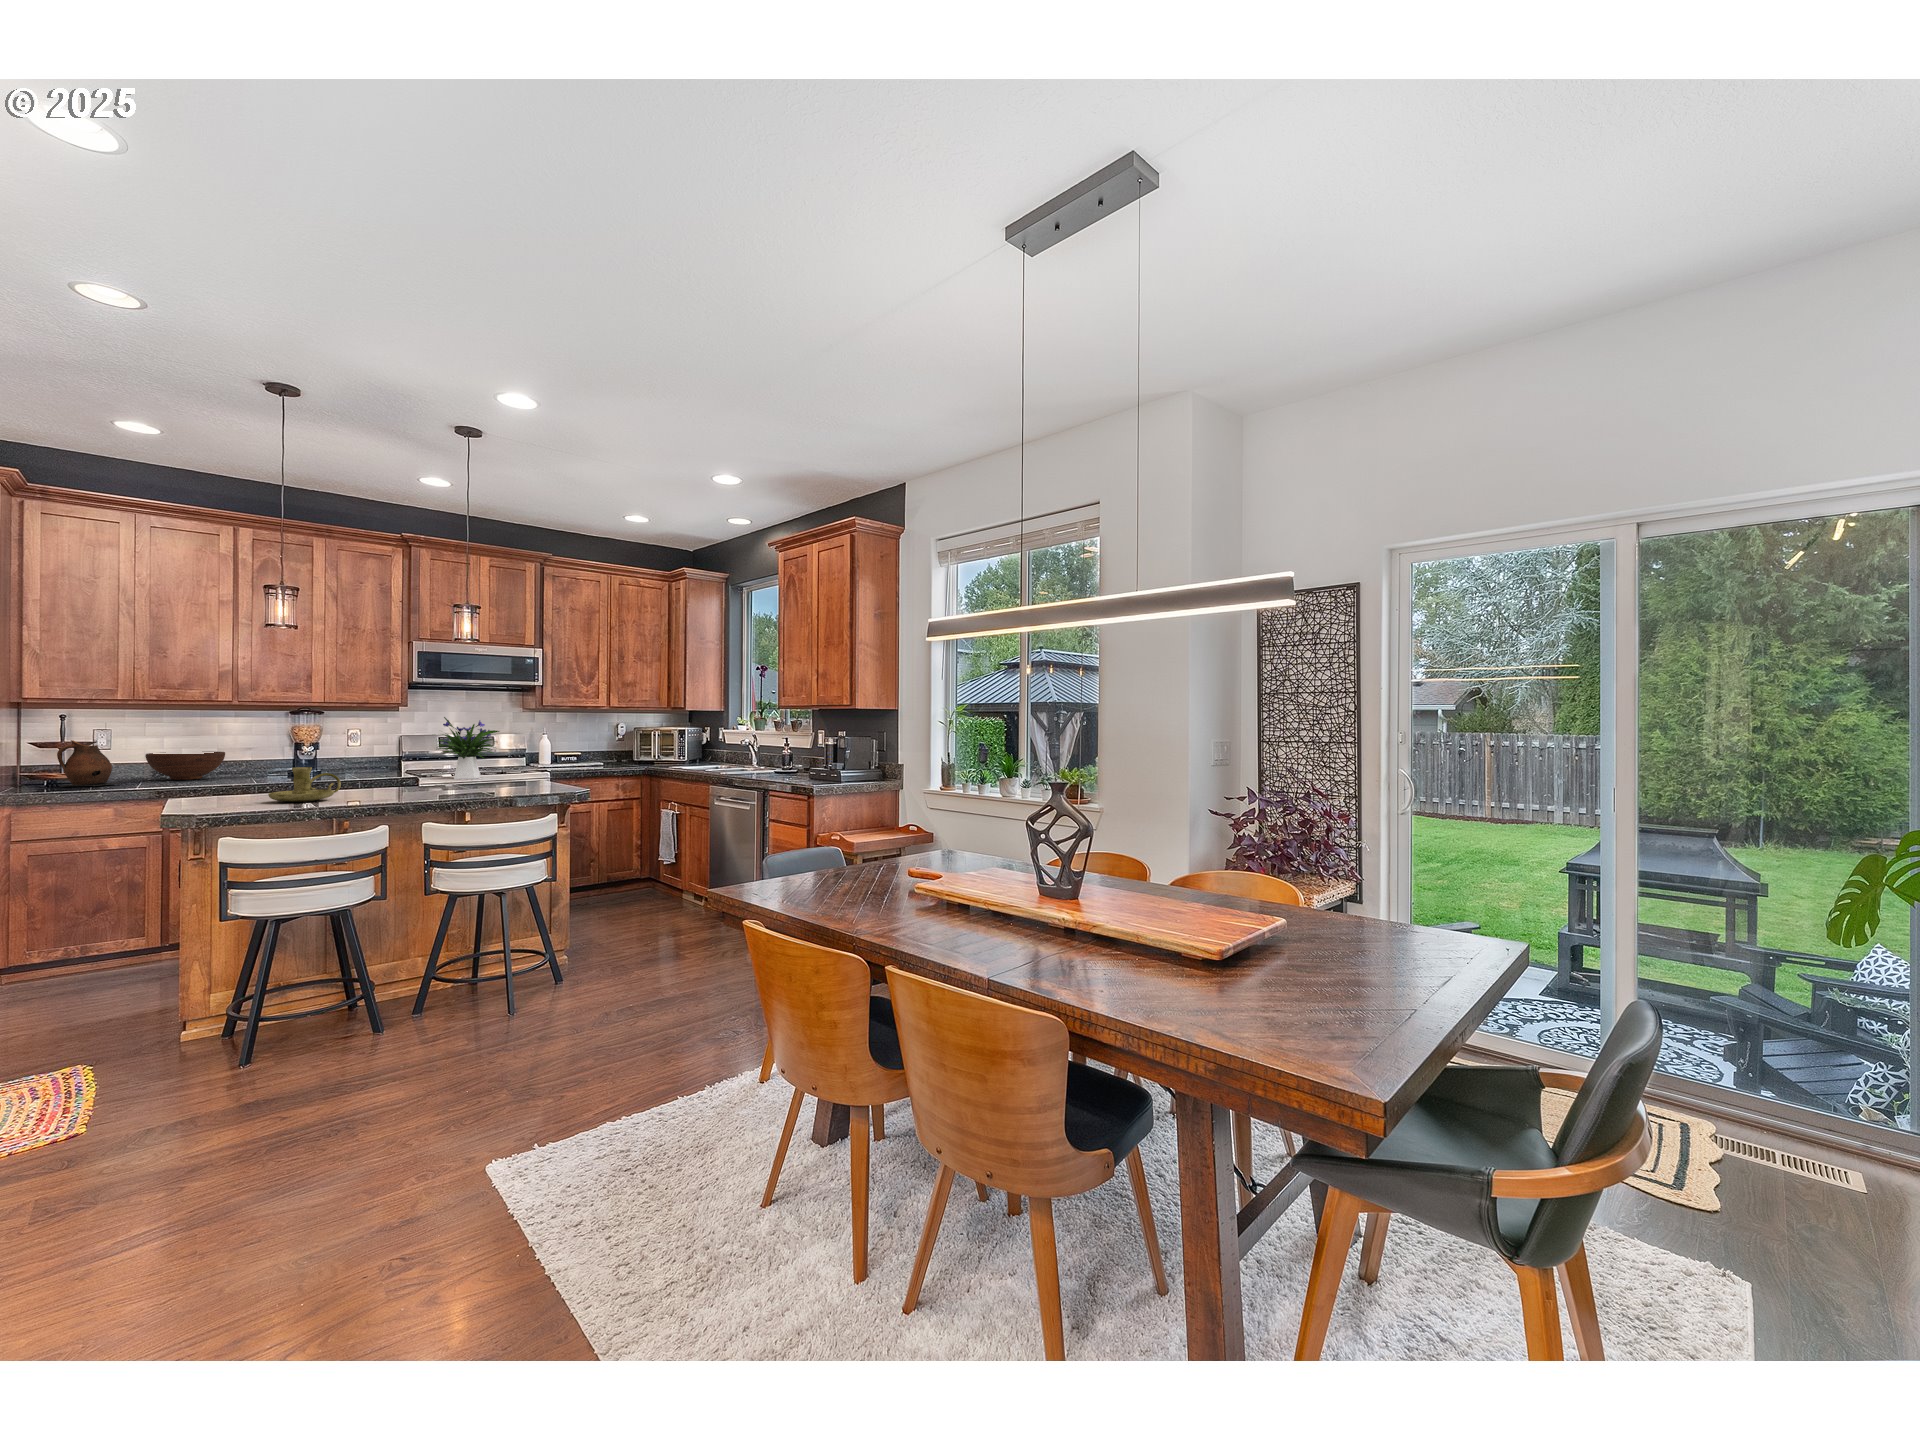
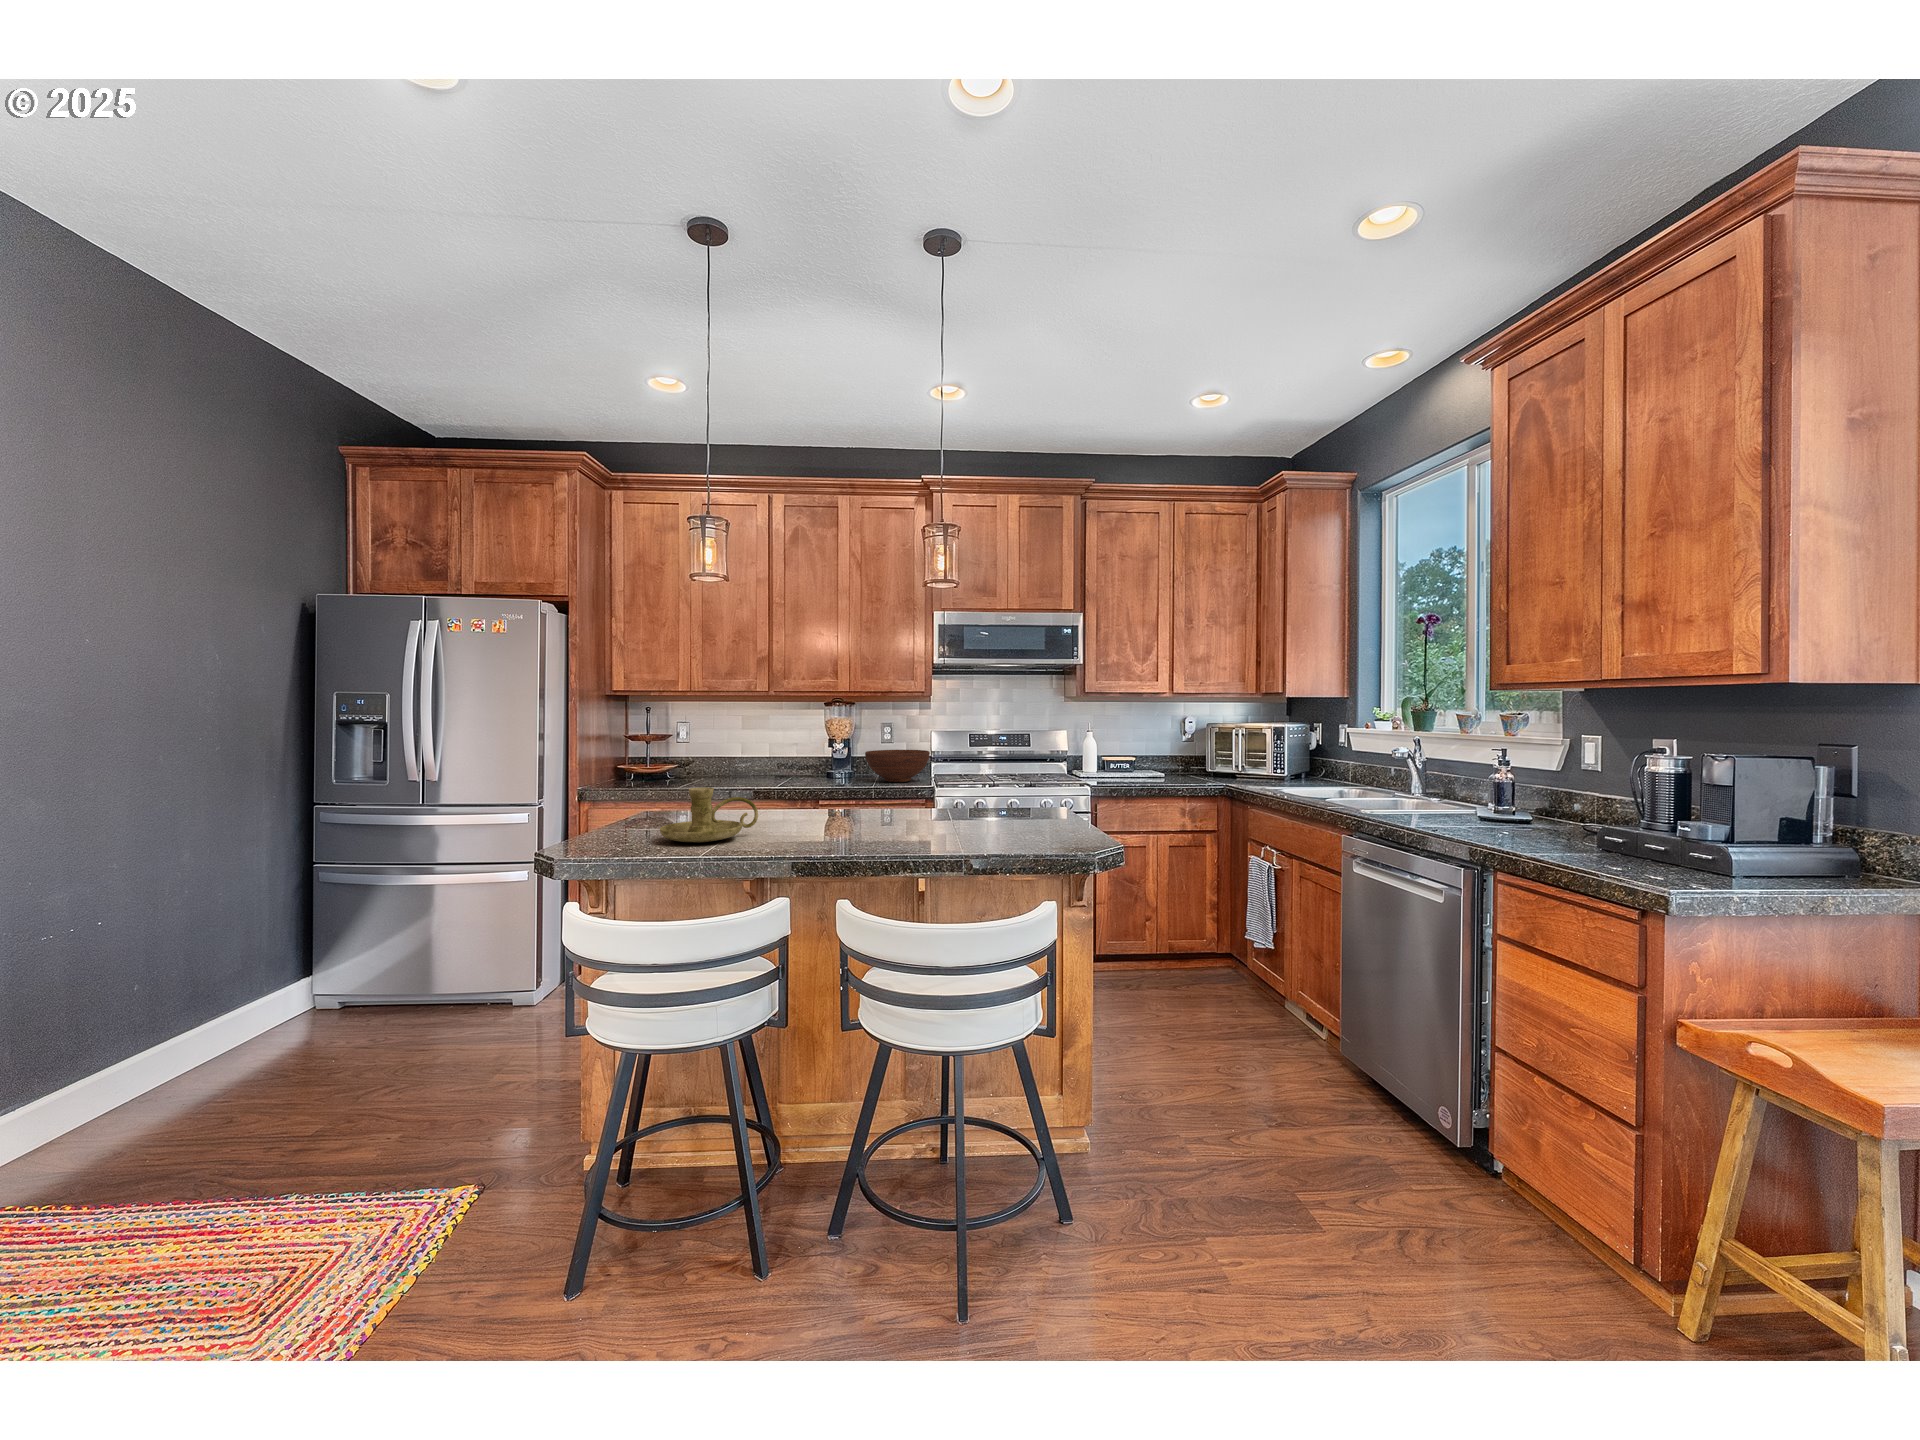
flower arrangement: present [438,717,499,779] -> none [936,708,1019,796]
ceramic pitcher: present [57,740,122,787] -> none [626,734,676,784]
fruit bowl: present [145,752,225,780] -> present [865,750,930,782]

